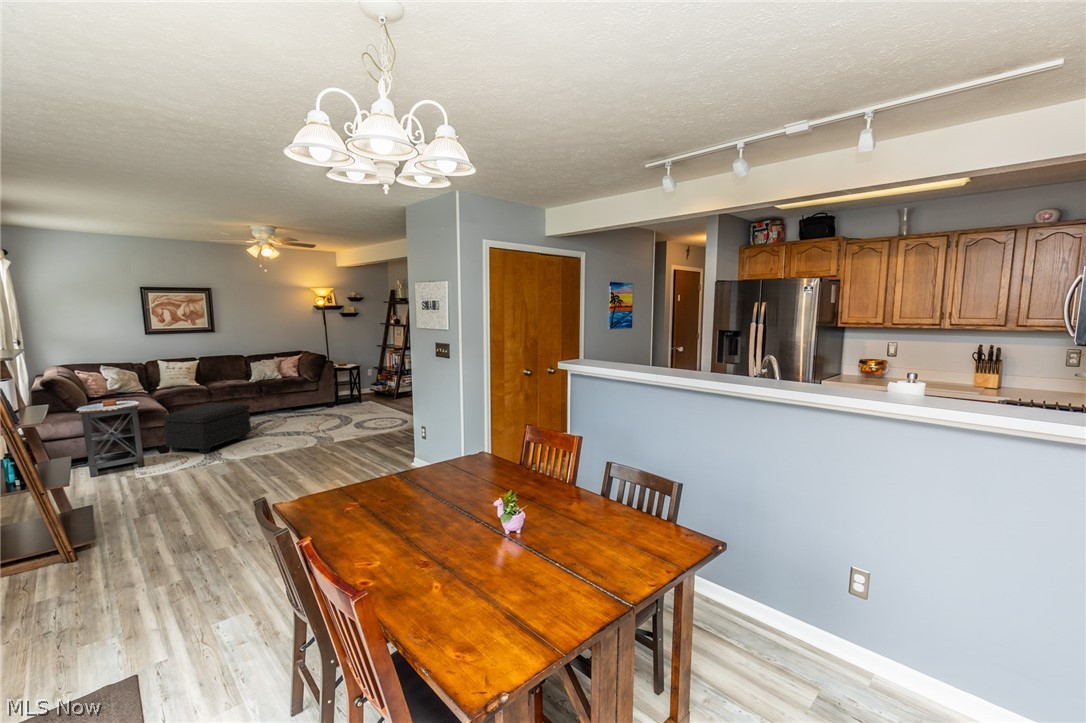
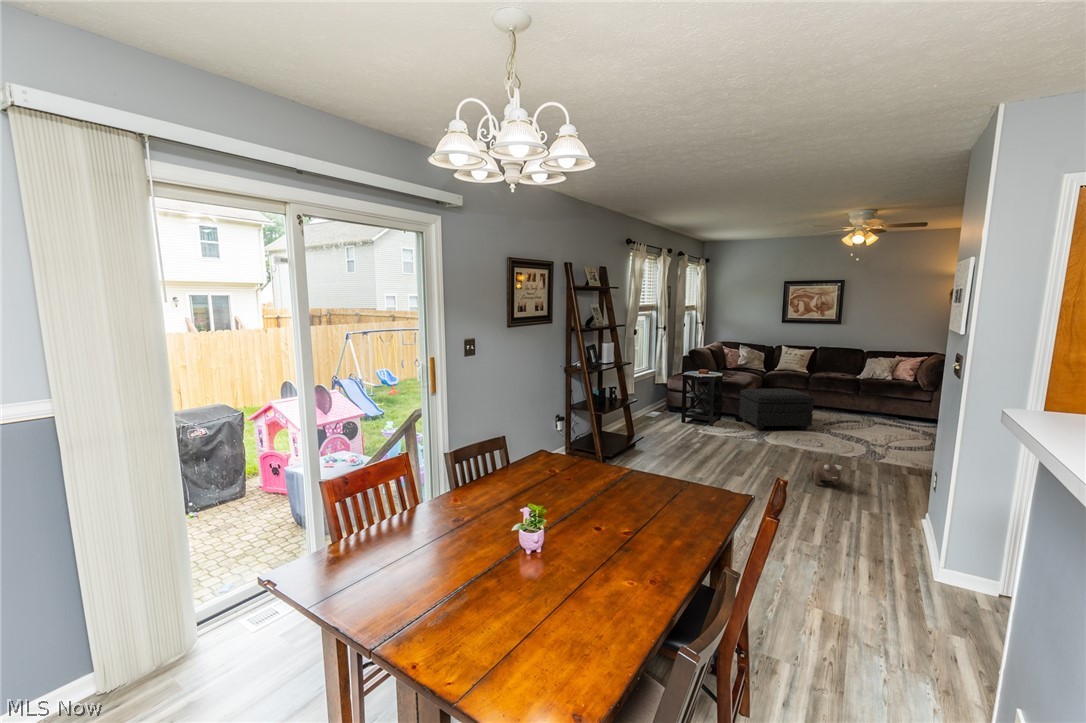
plush toy: none [318,448,348,472] -> present [810,460,842,485]

